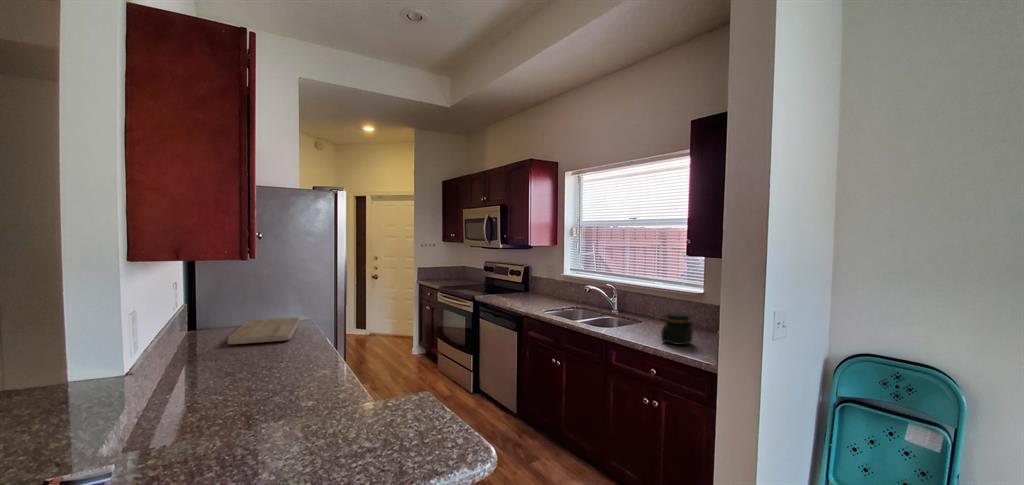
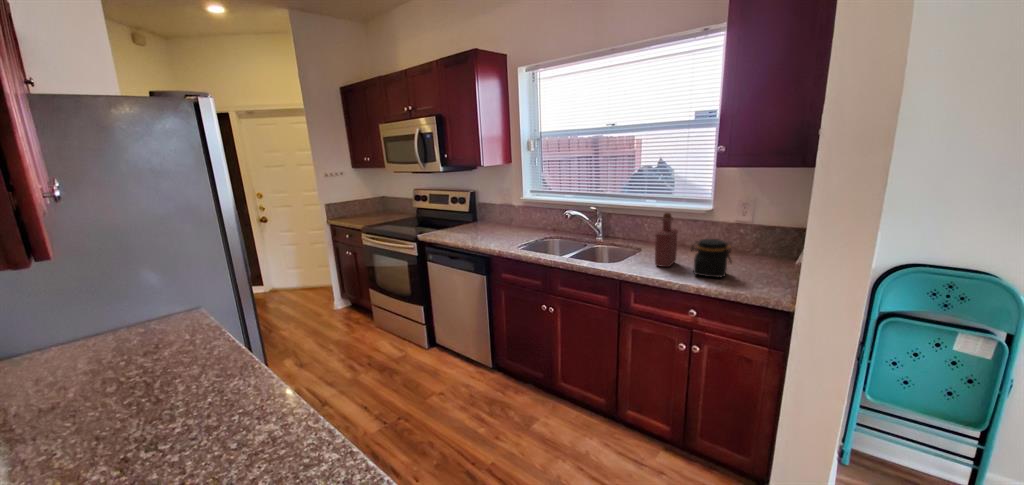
bottle: none [638,290,660,335] -> present [655,213,678,267]
cutting board: present [228,318,299,344] -> none [44,320,184,411]

